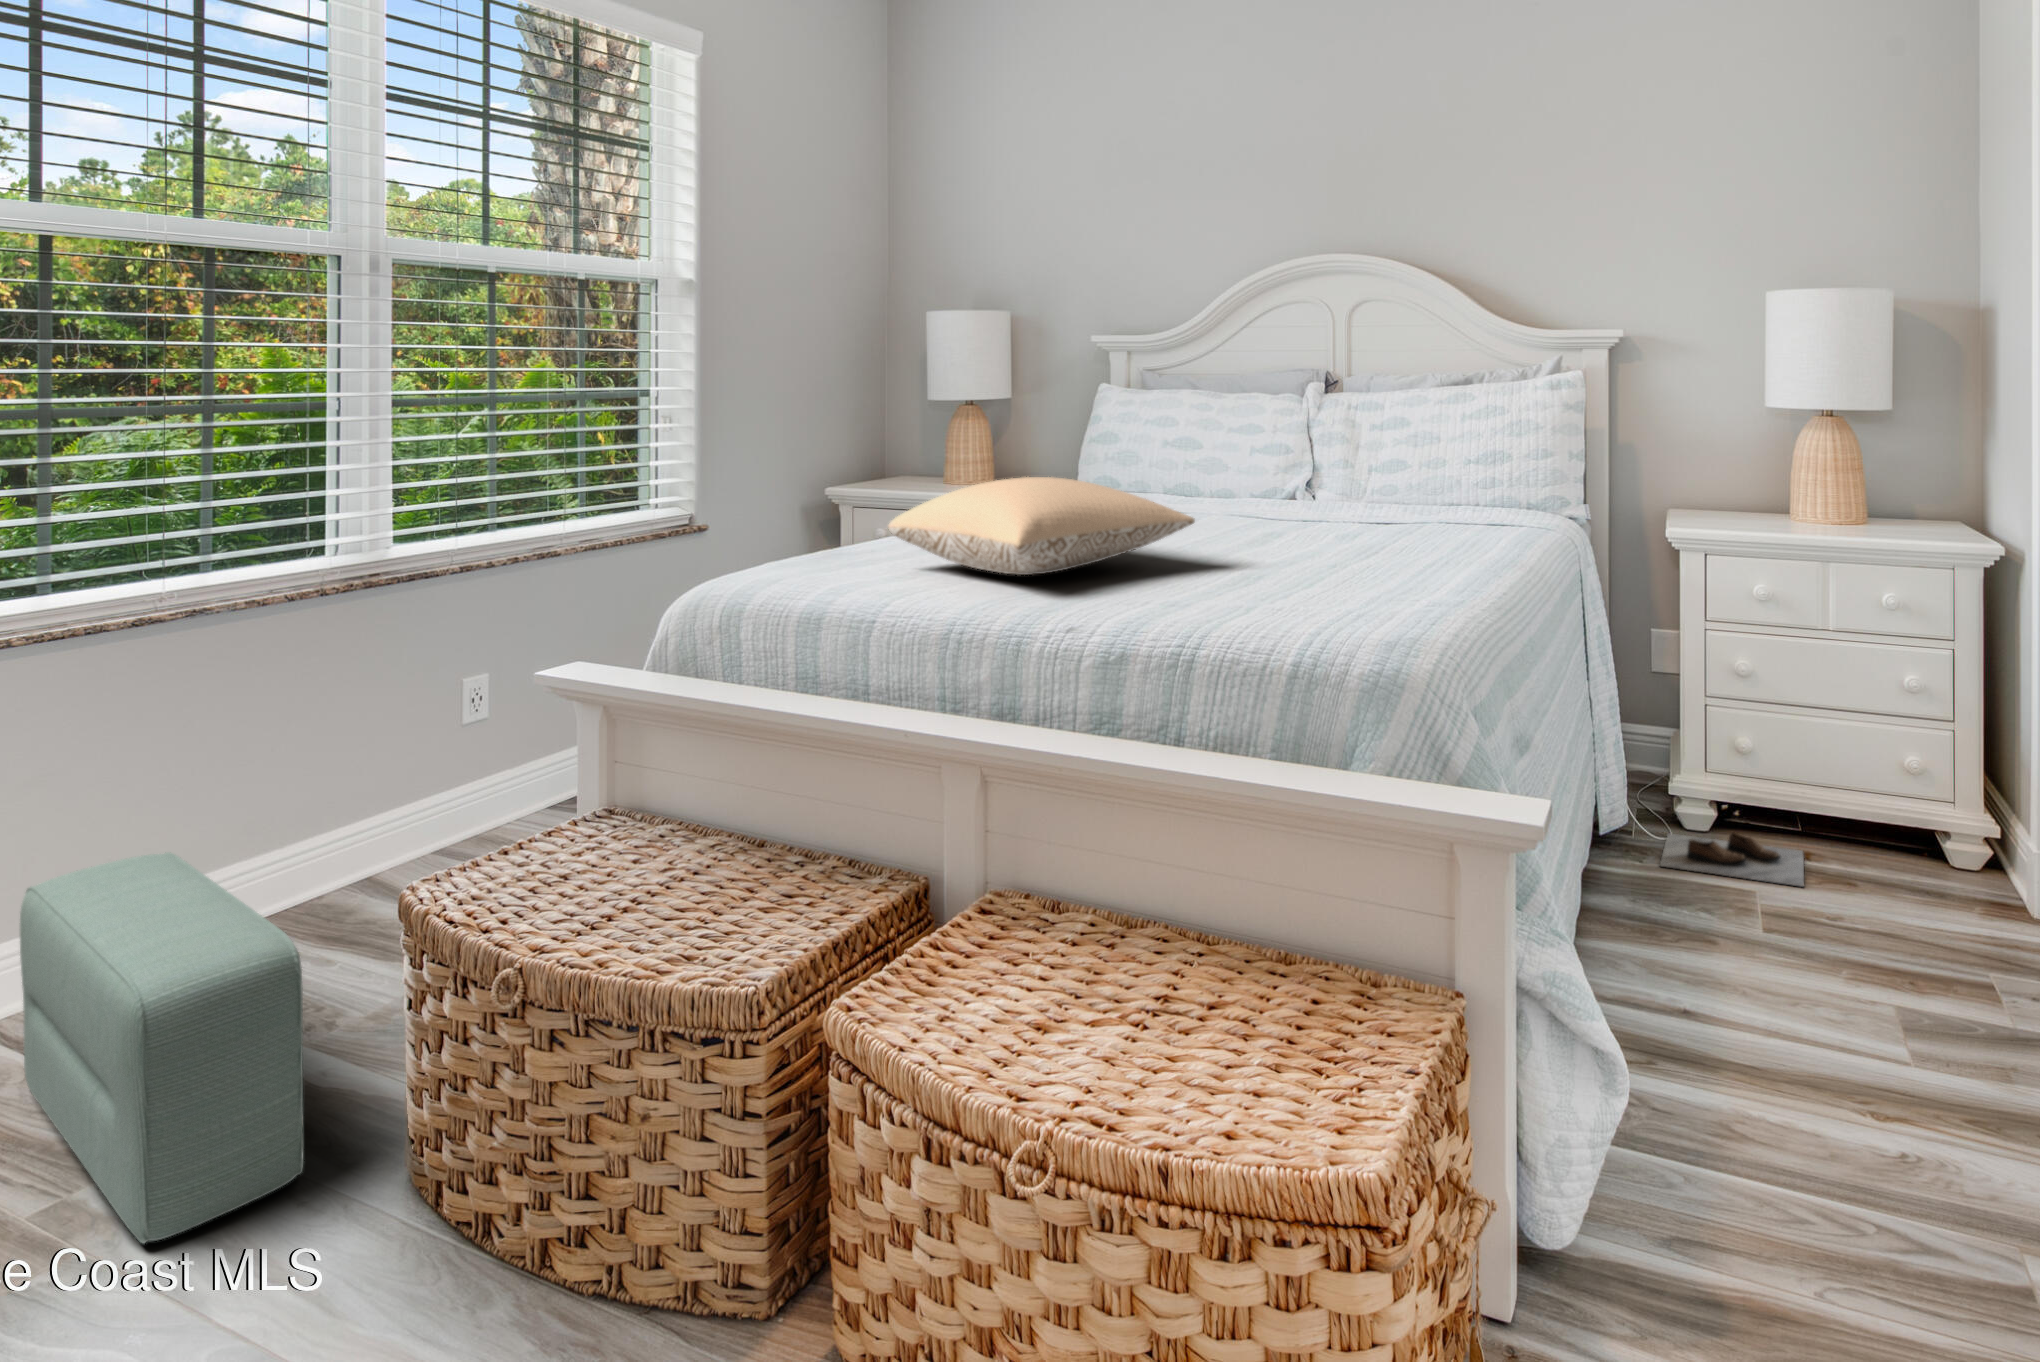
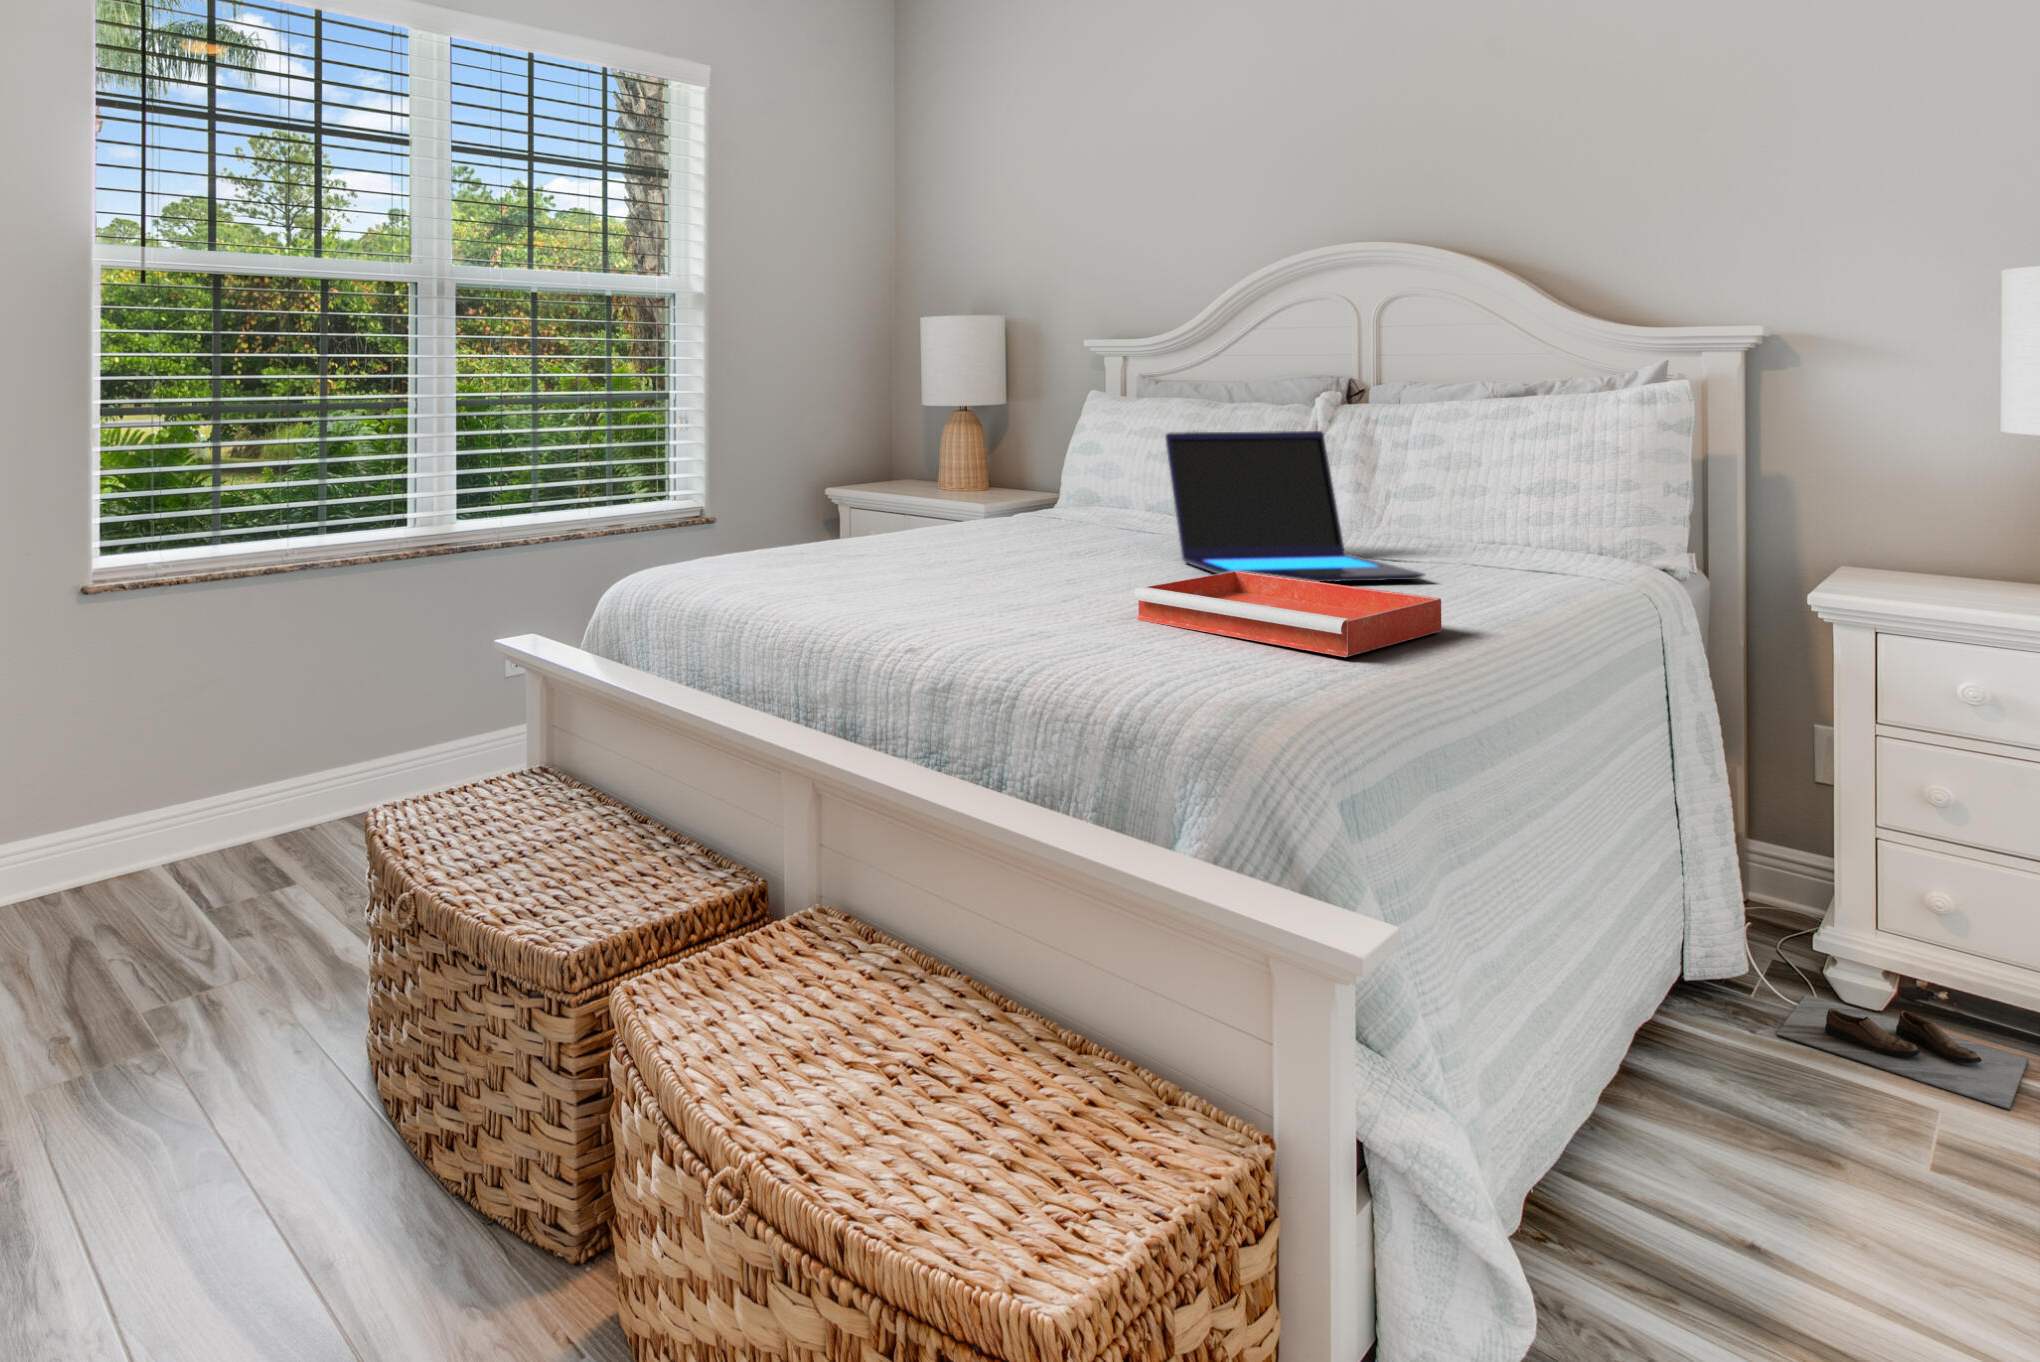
laptop: none [1193,415,1416,551] -> present [1165,431,1425,582]
pillow: present [888,477,1195,575] -> none [816,488,1125,587]
tray: none [1221,539,1461,601] -> present [1134,571,1441,657]
pouf: present [20,852,304,1243] -> none [161,752,302,1060]

